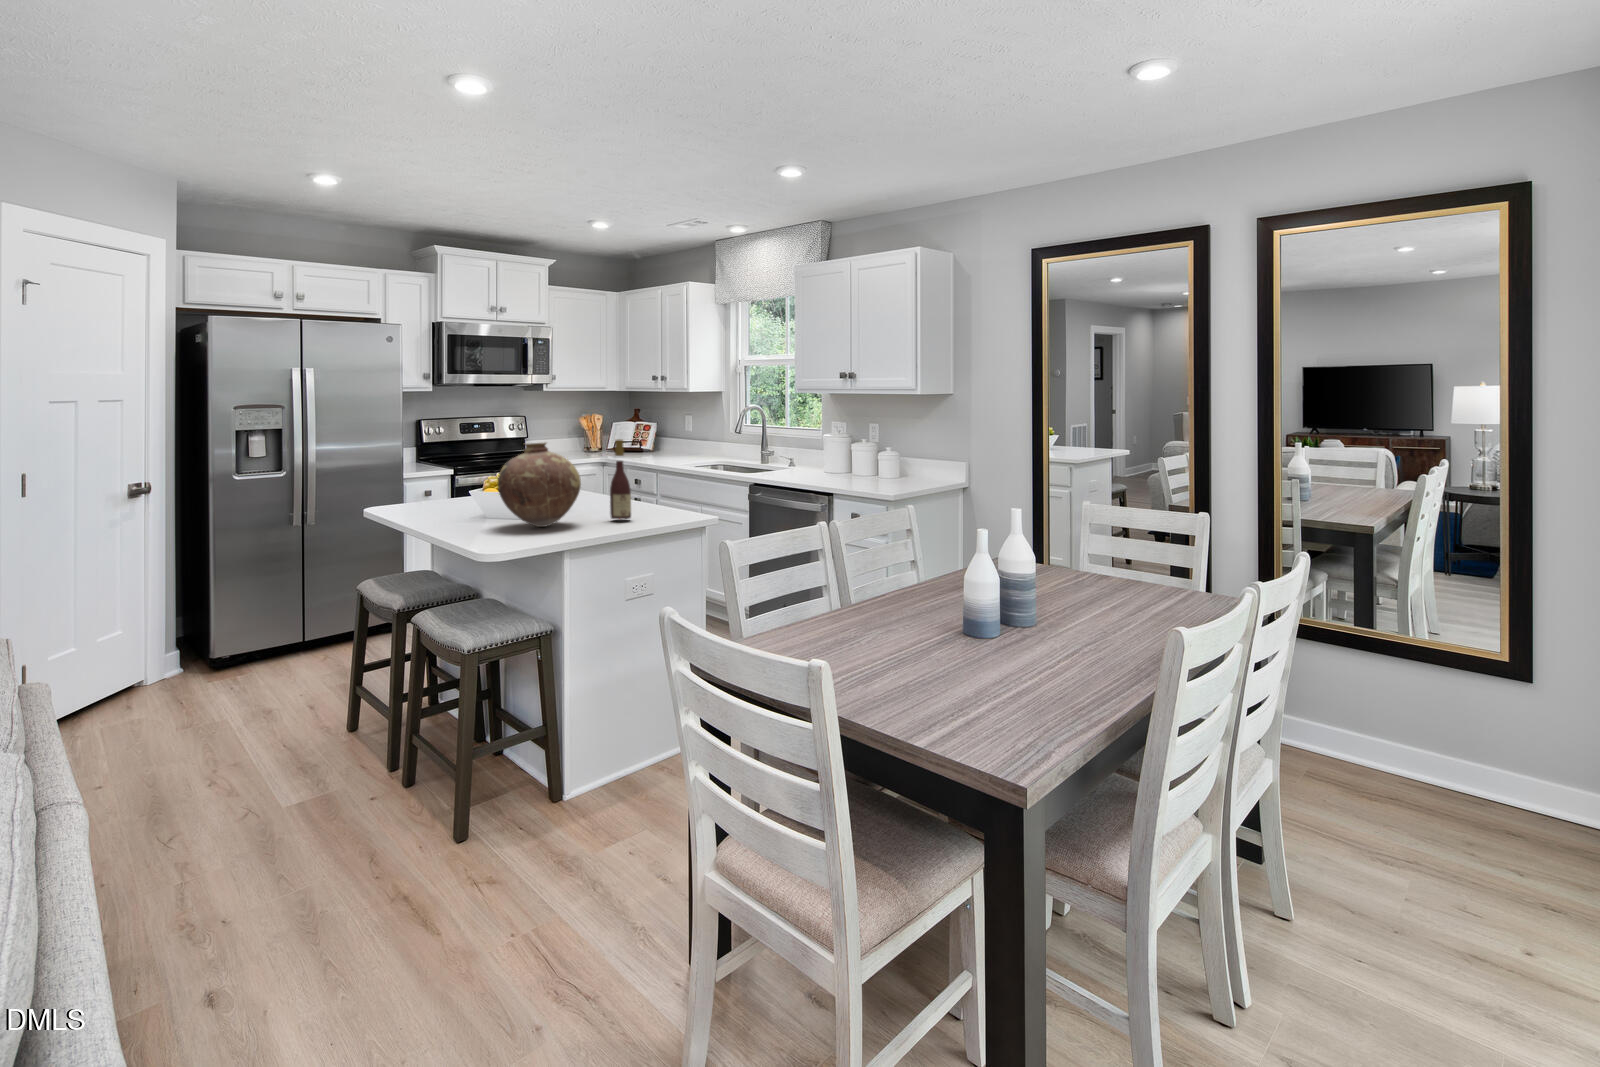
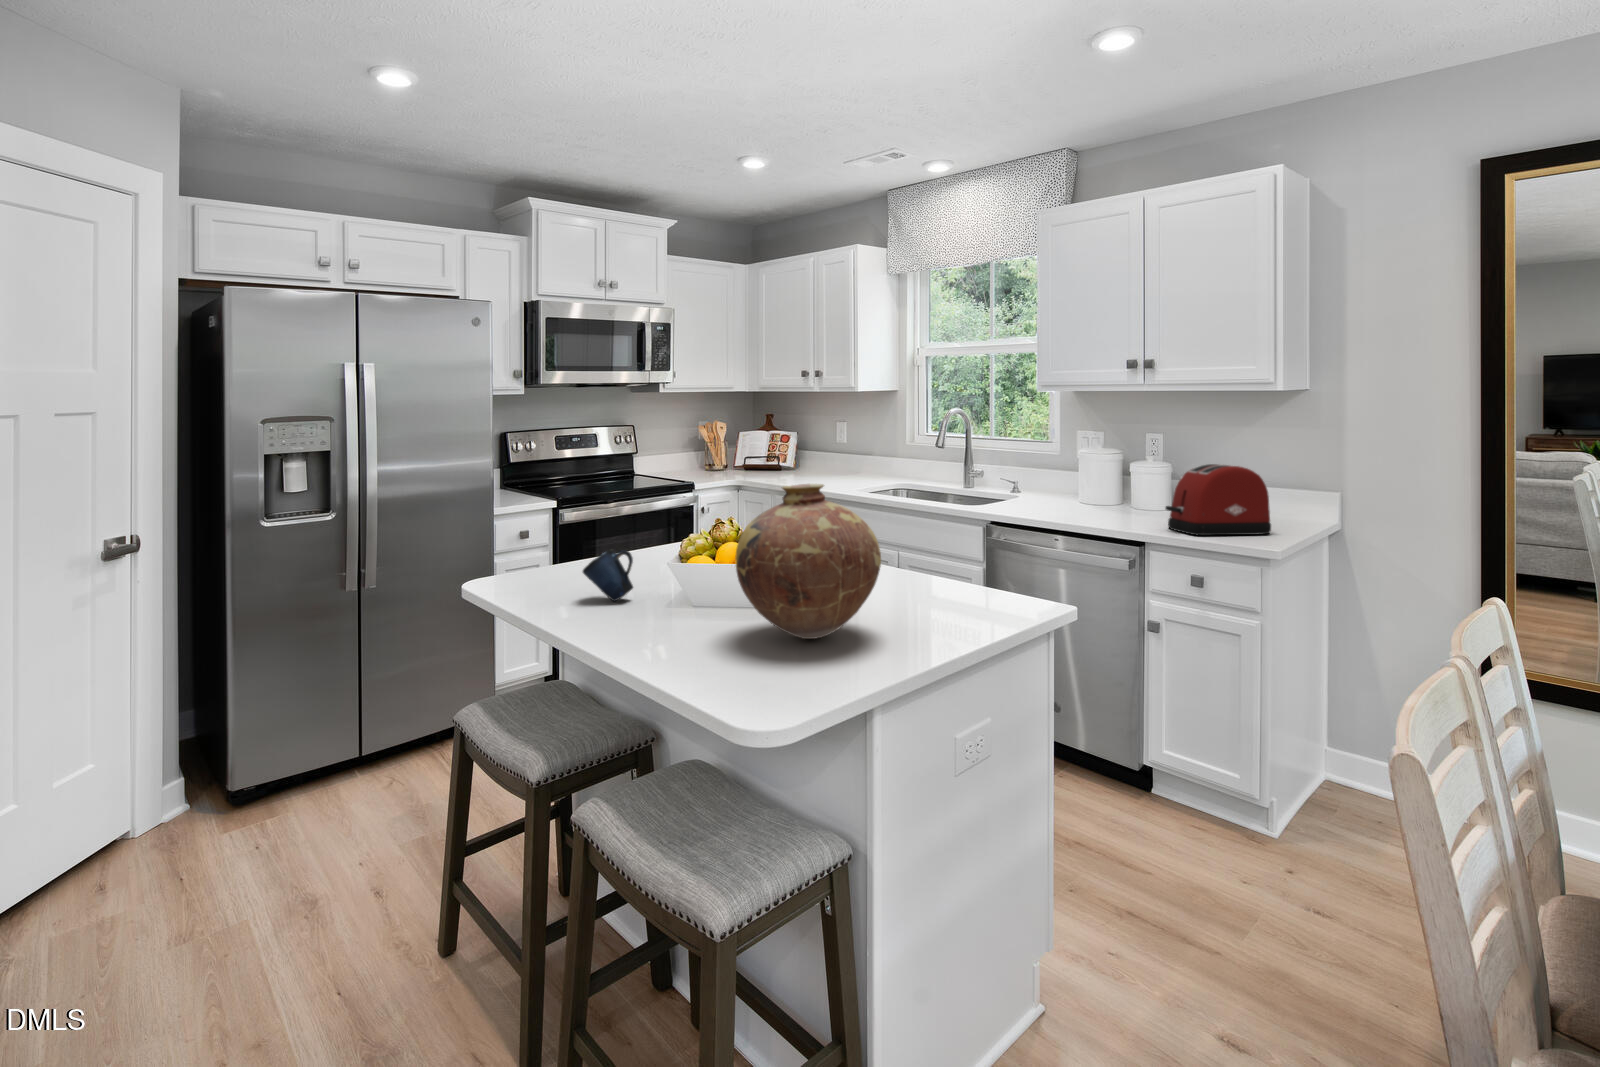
wine bottle: present [610,439,631,519] -> none [913,475,953,623]
toaster: none [845,442,910,488] -> present [1166,464,1271,535]
mug: none [428,484,460,515] -> present [583,549,633,601]

